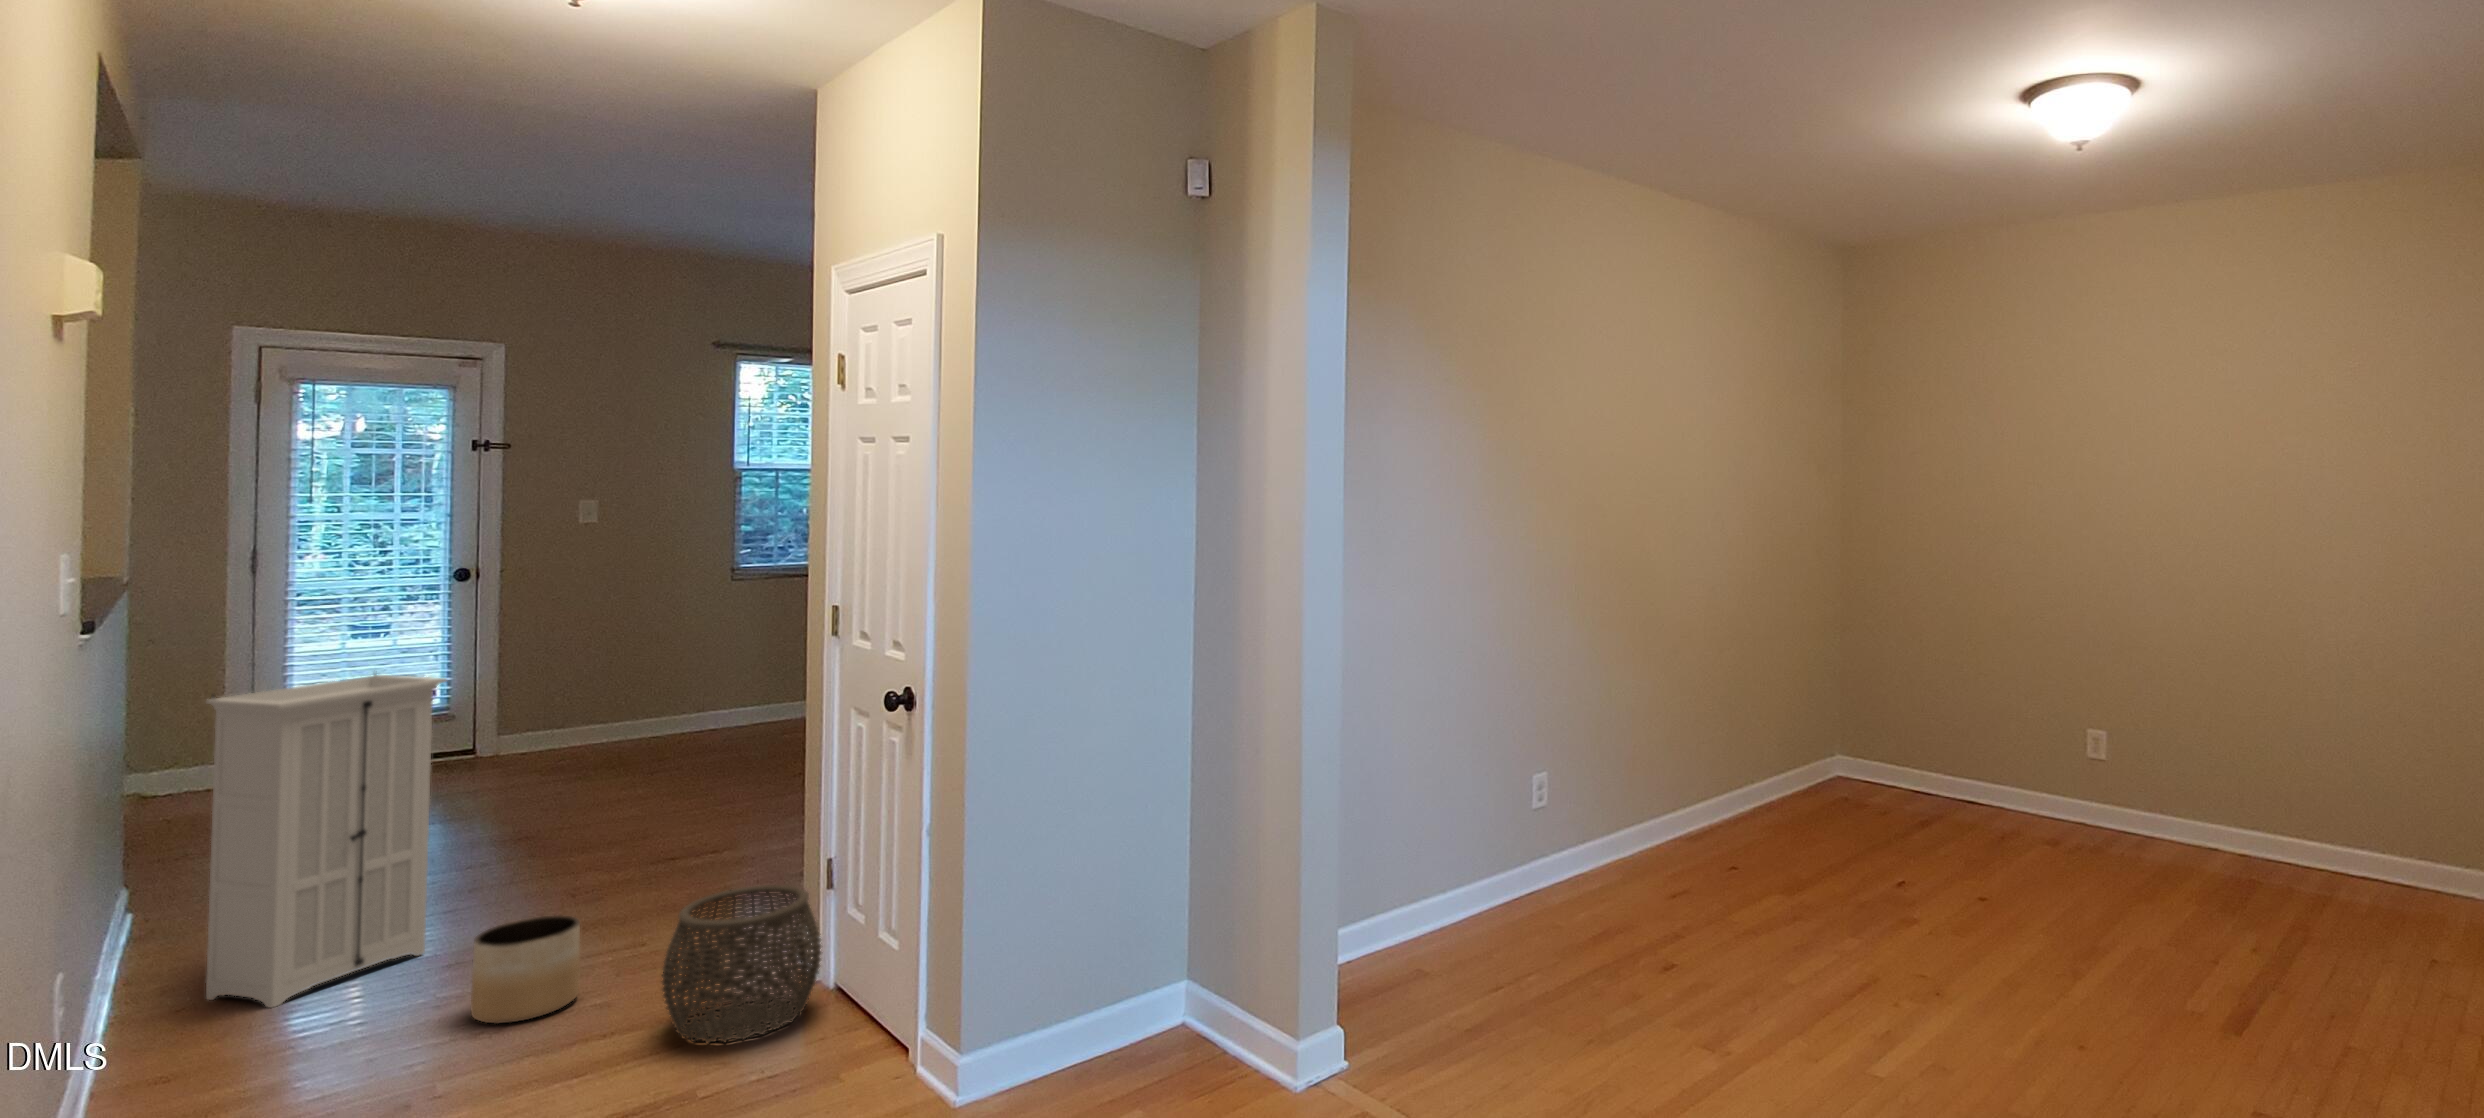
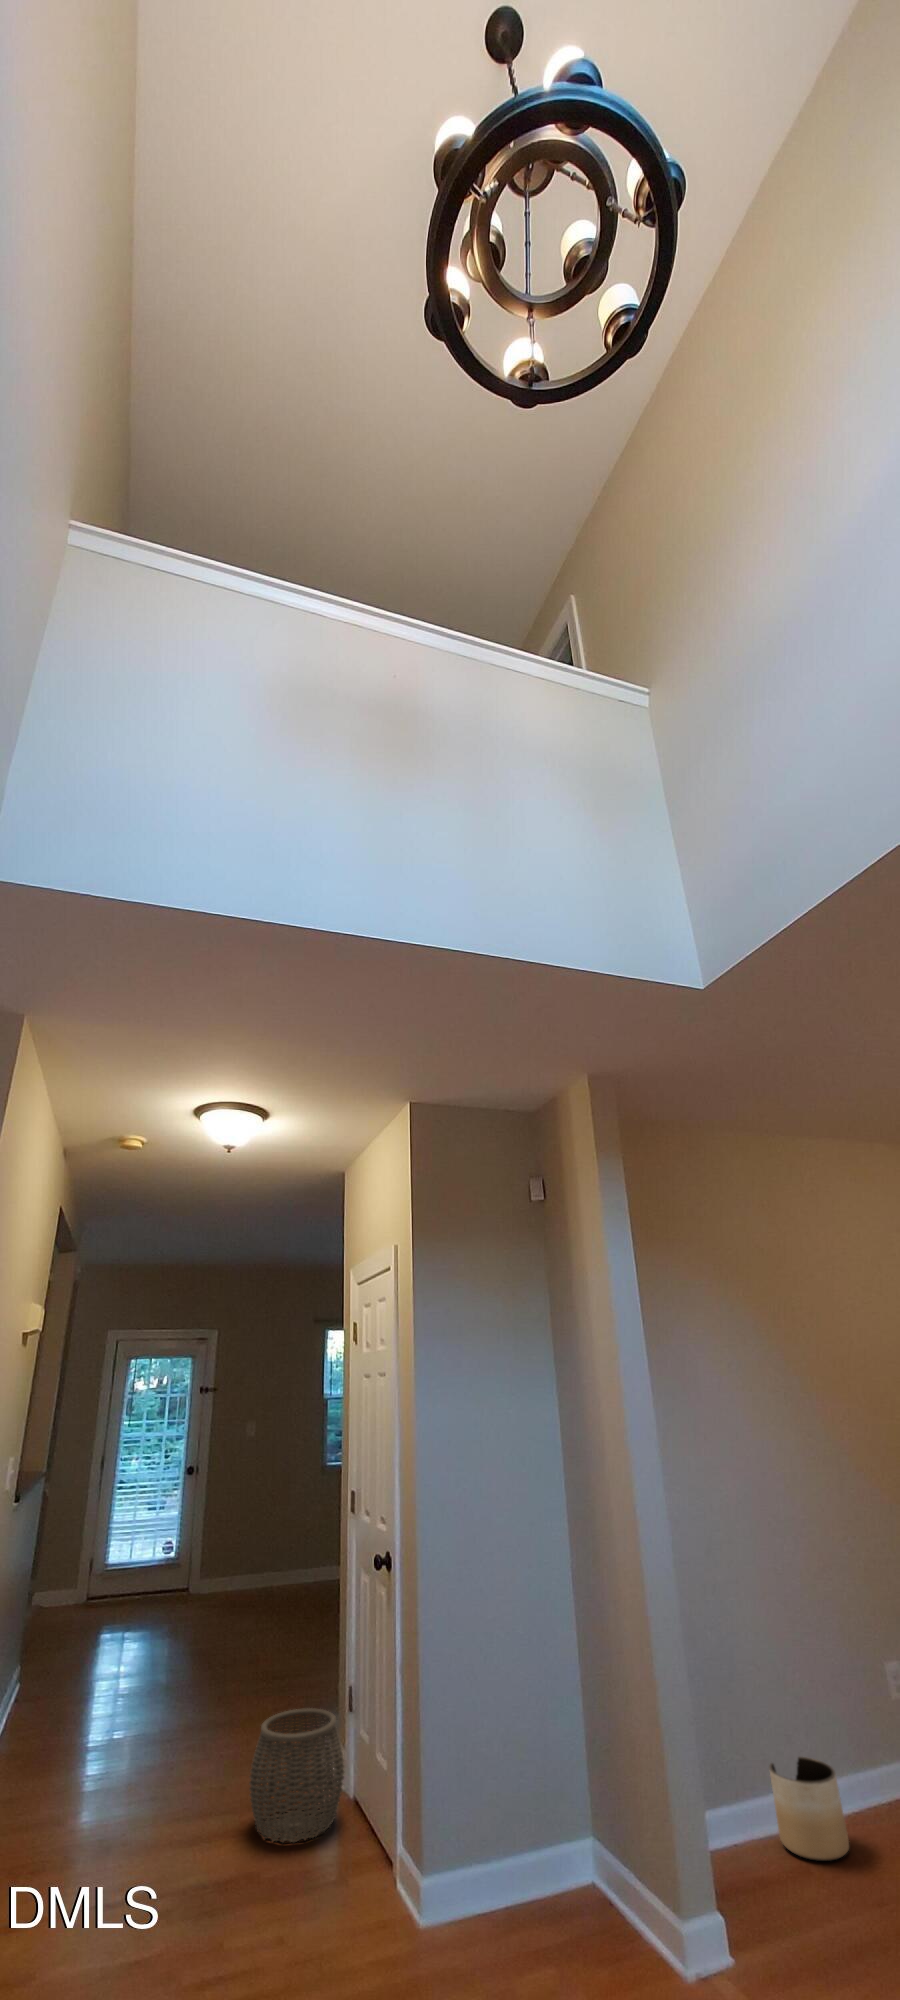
storage cabinet: present [206,674,447,1008] -> none [35,1533,165,1772]
planter: present [471,915,580,1024] -> present [769,1757,849,1861]

